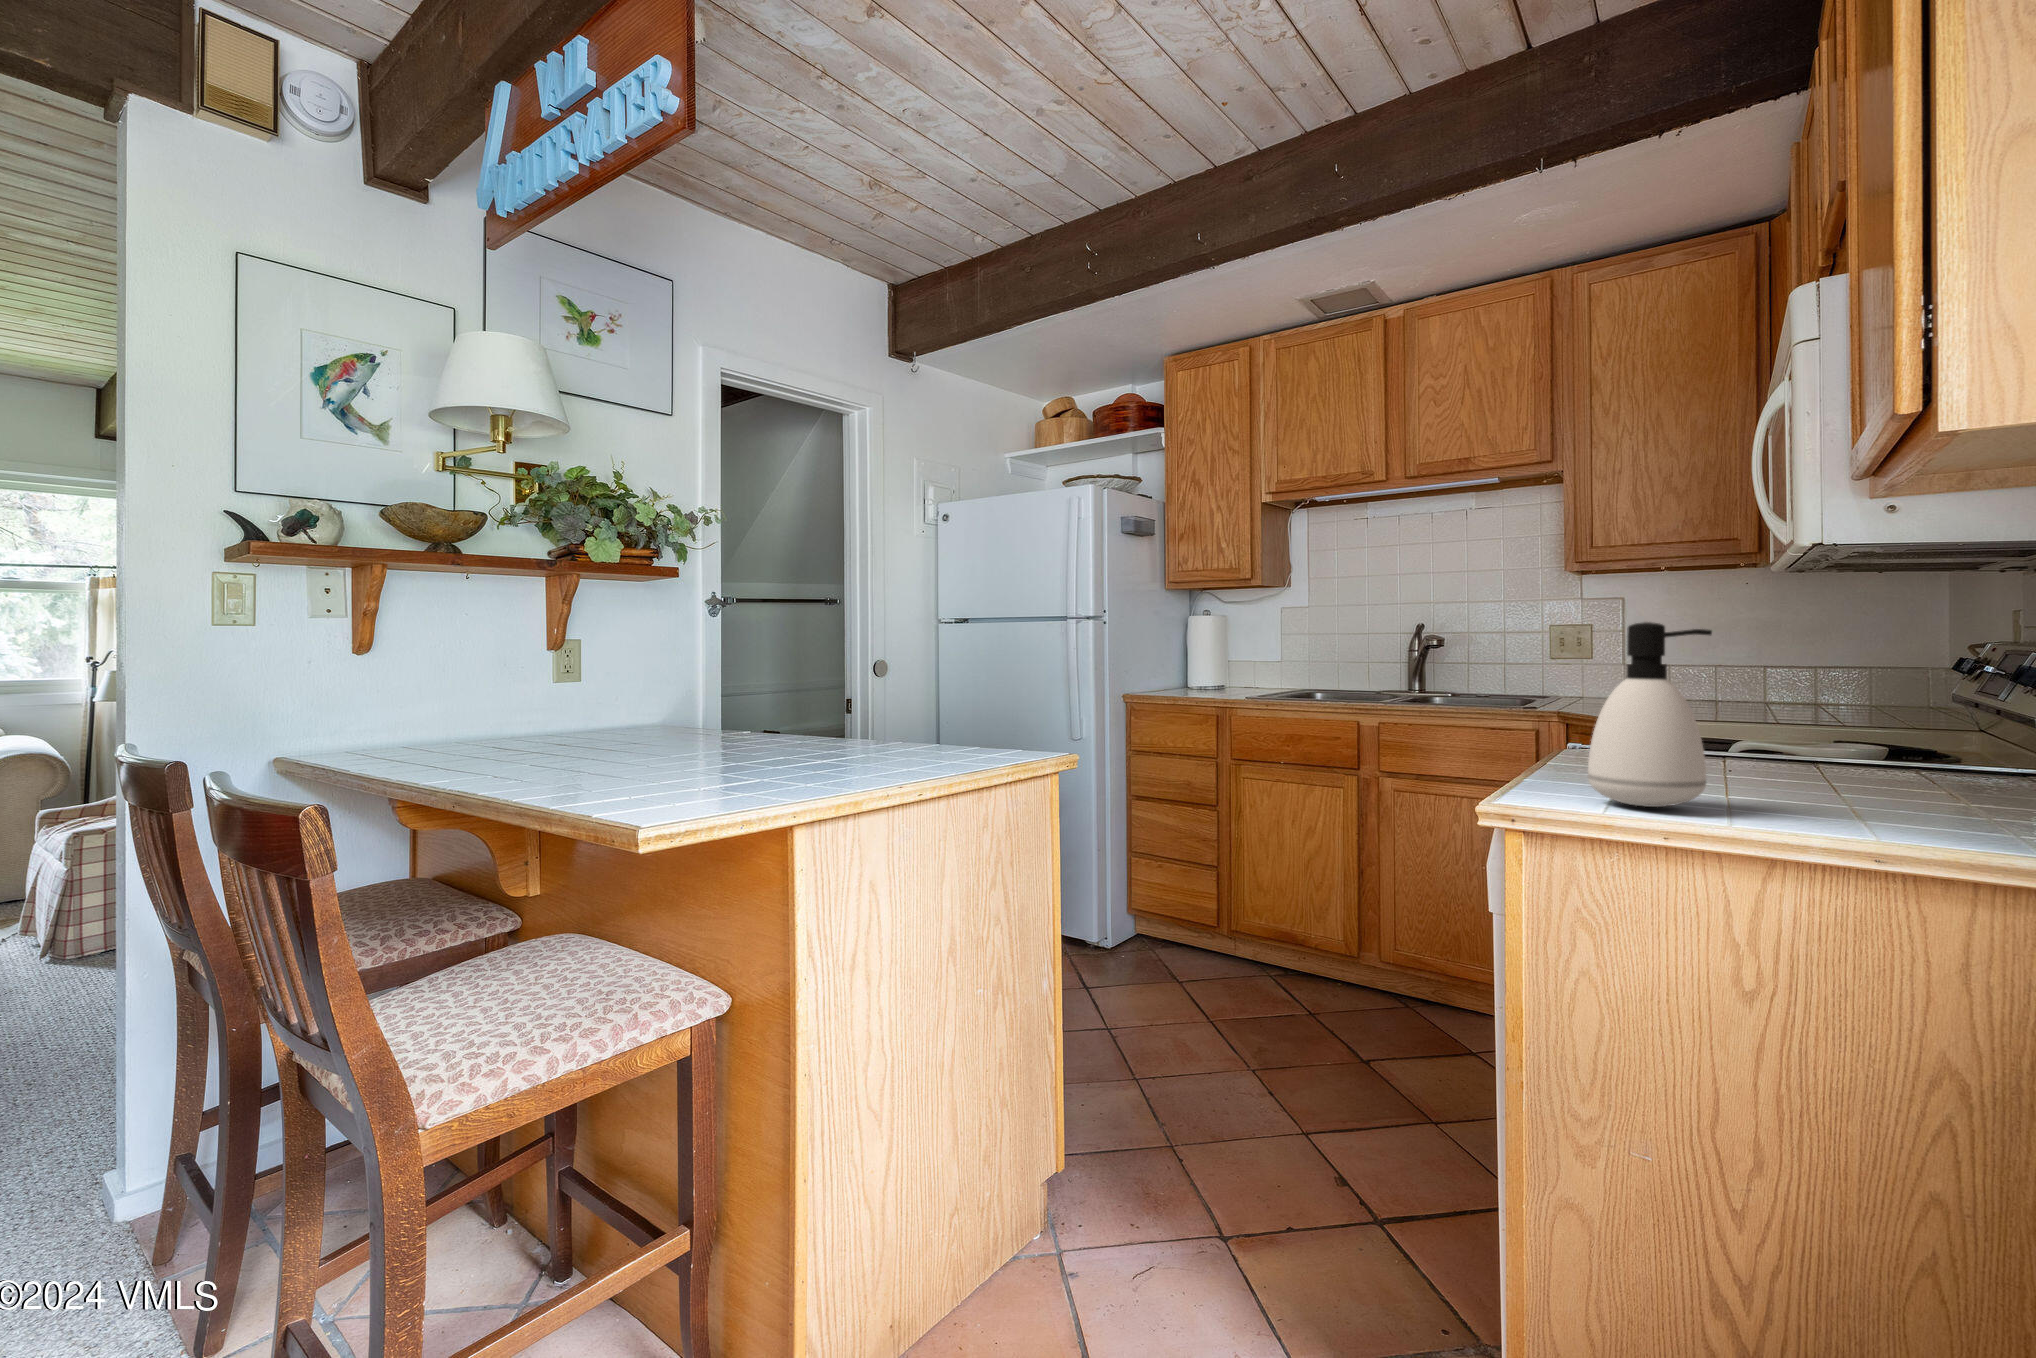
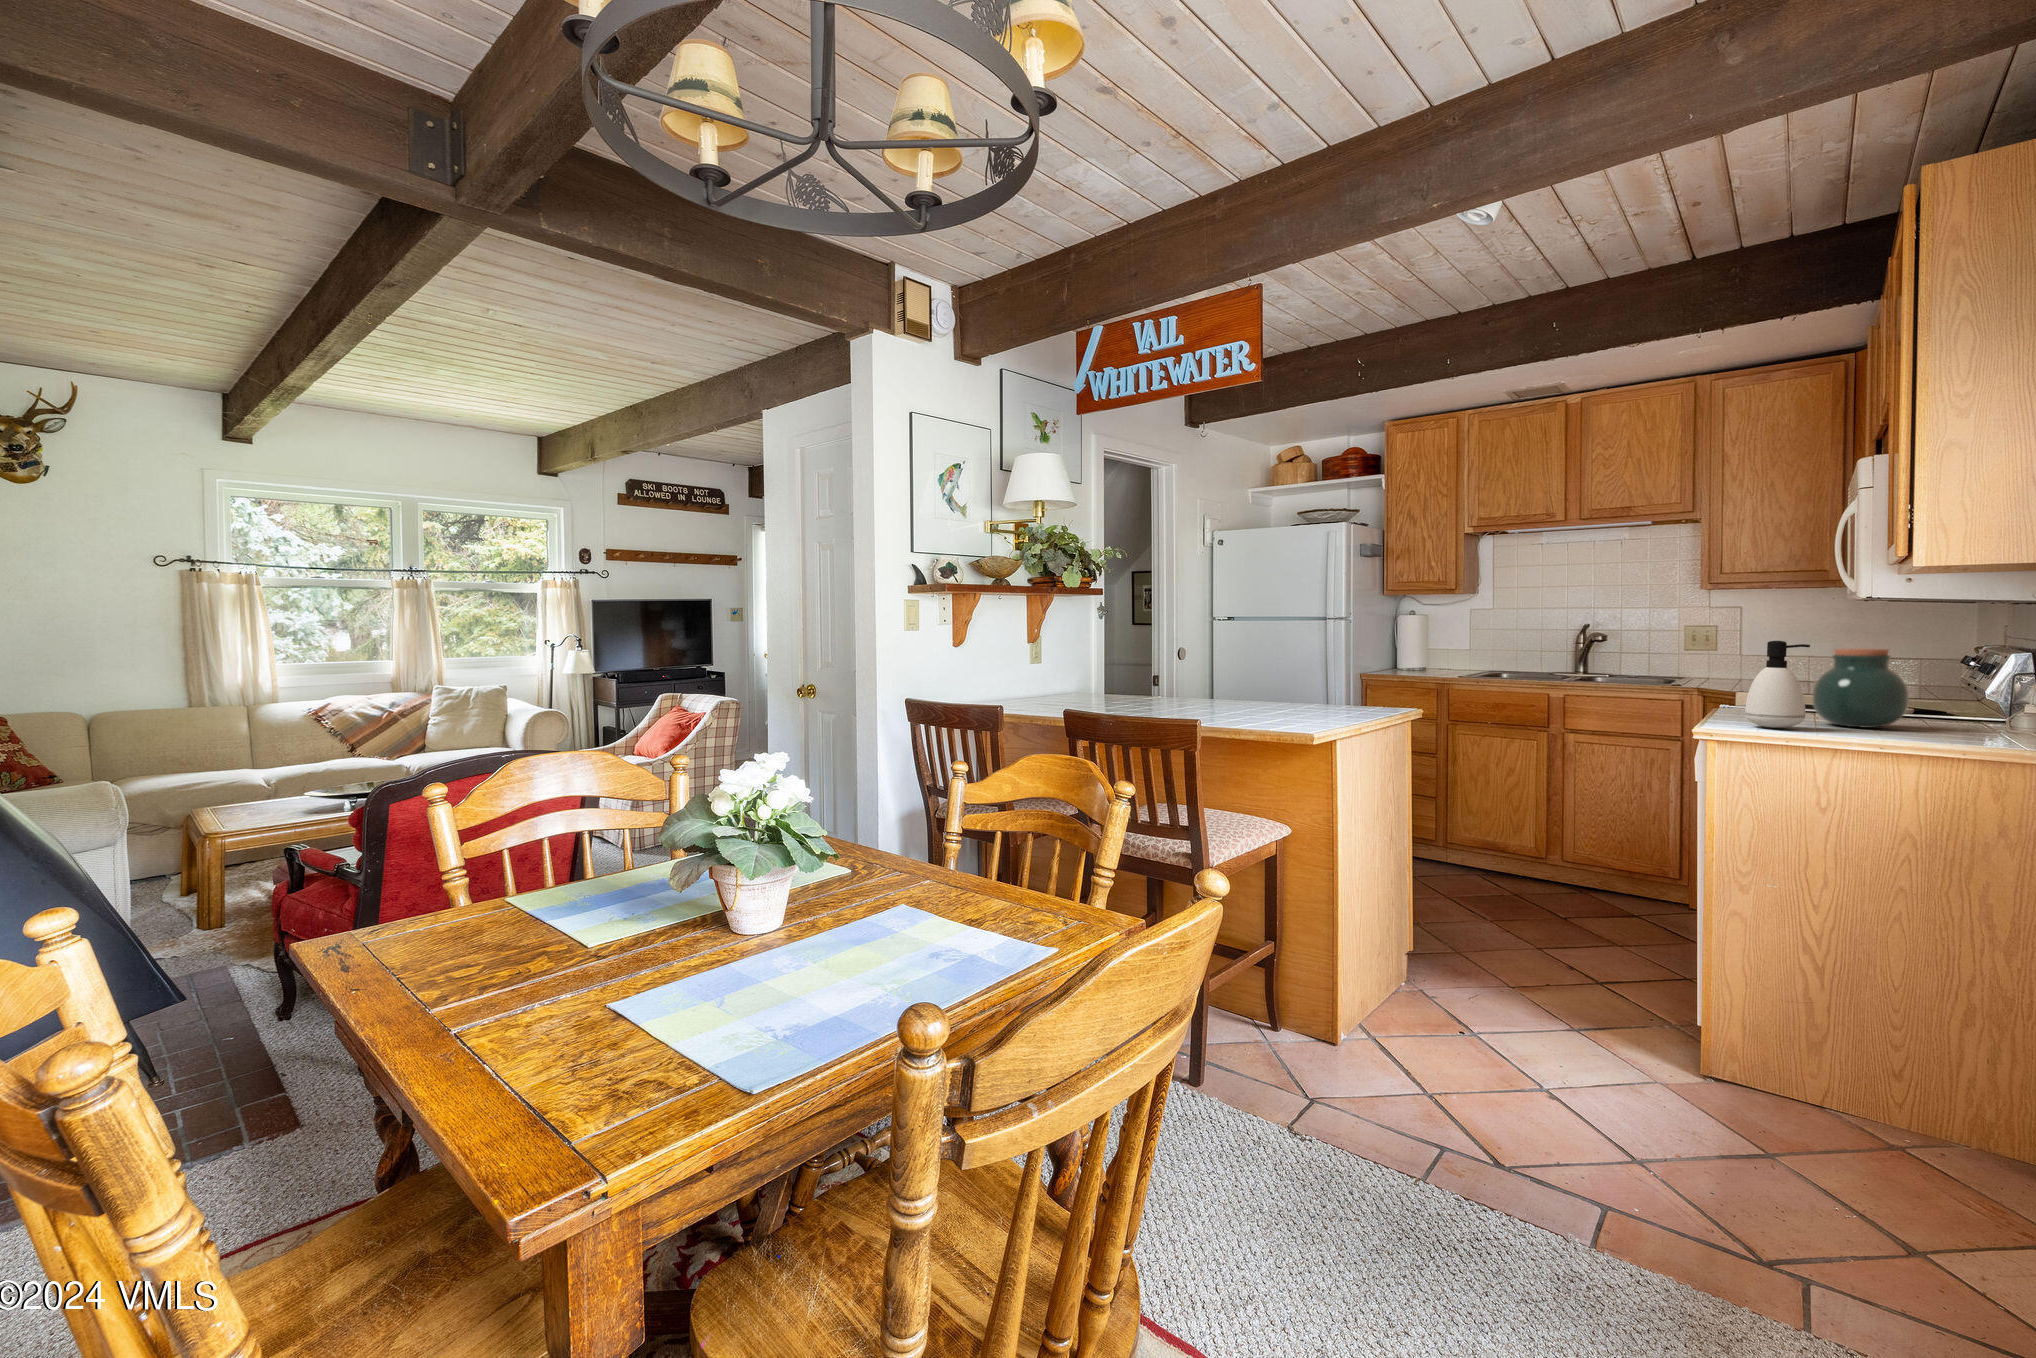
jar: none [1720,641,1908,801] -> present [1812,649,1909,728]

